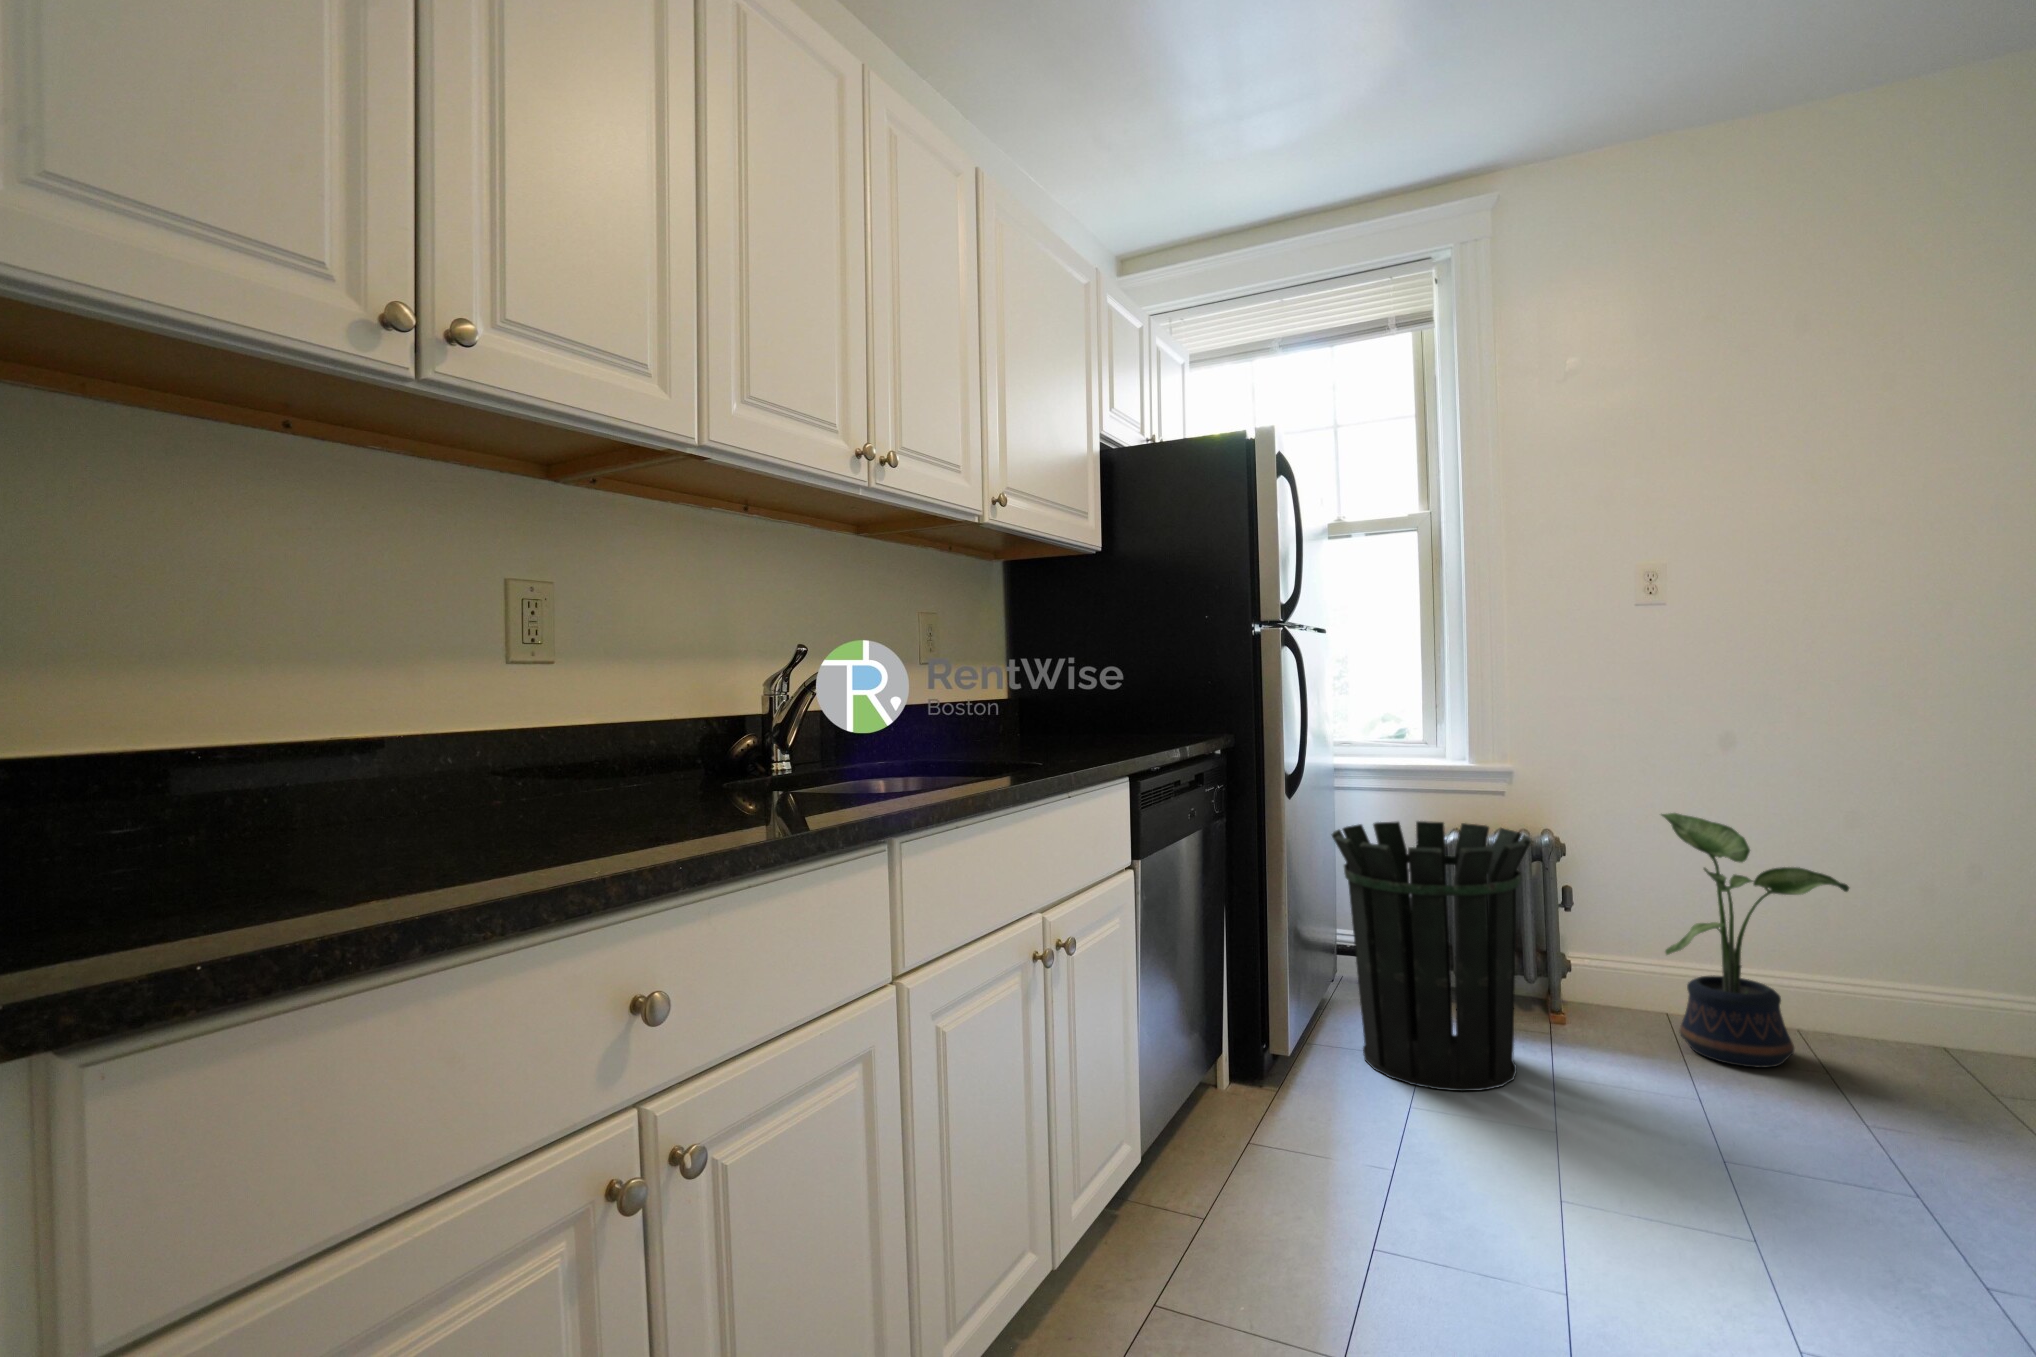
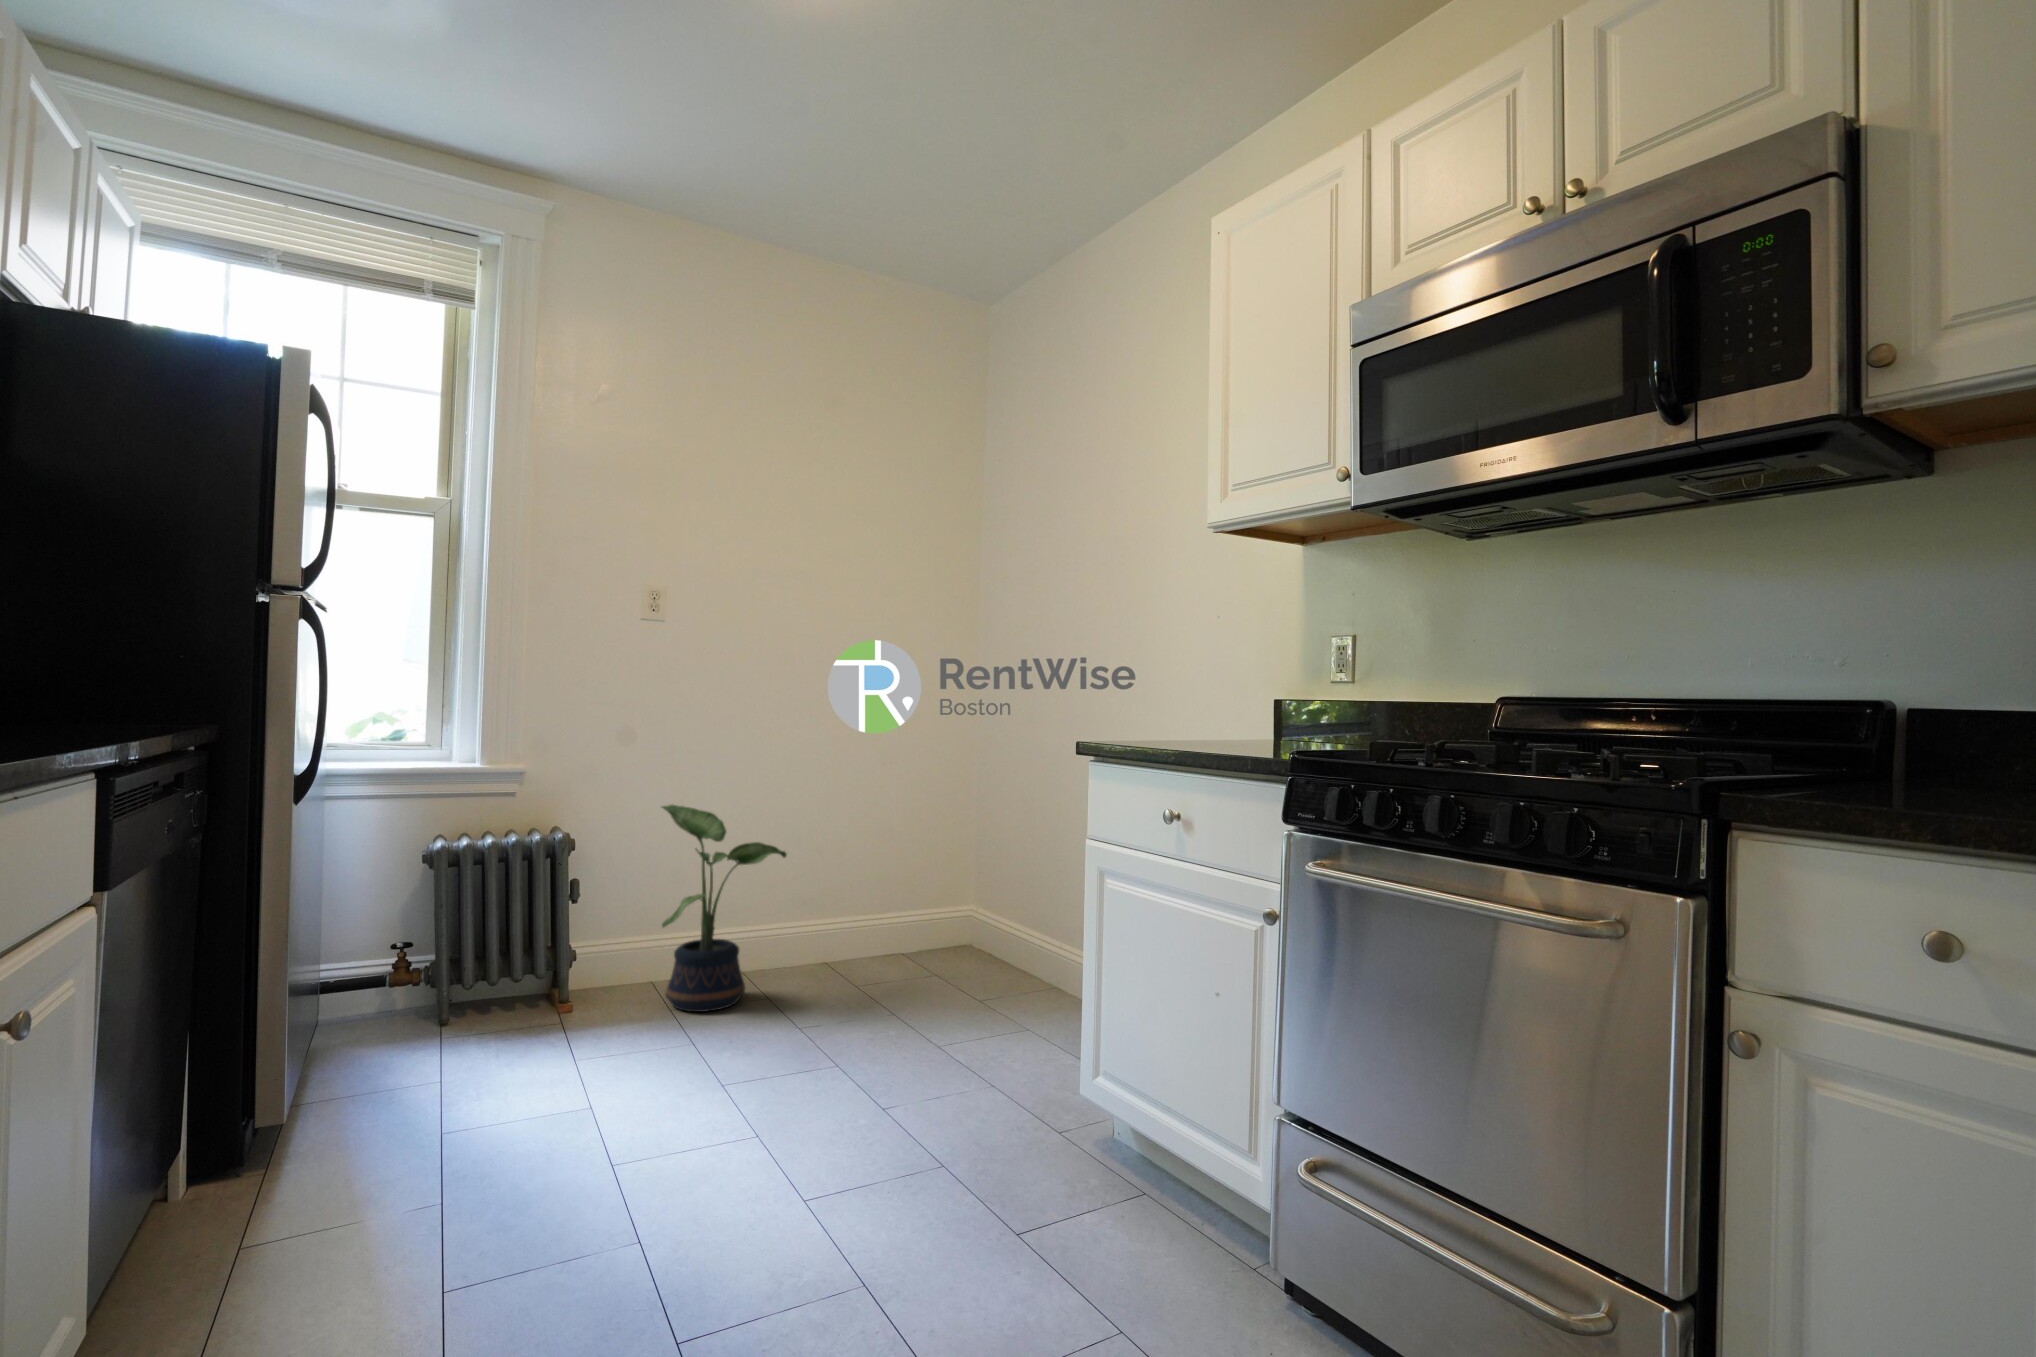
waste bin: present [1332,821,1531,1091] -> none [337,824,563,1111]

